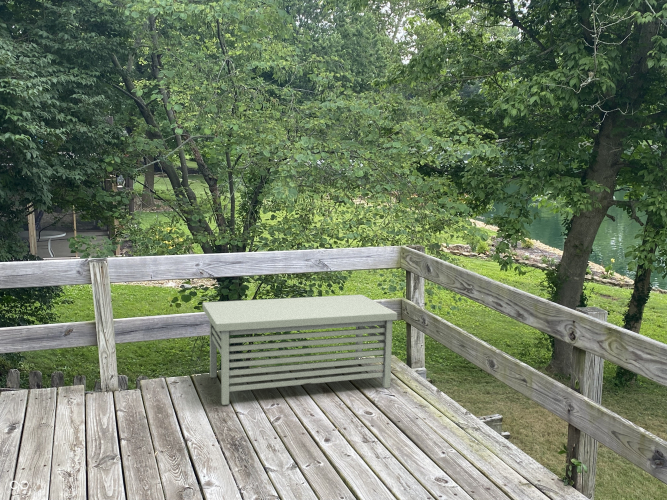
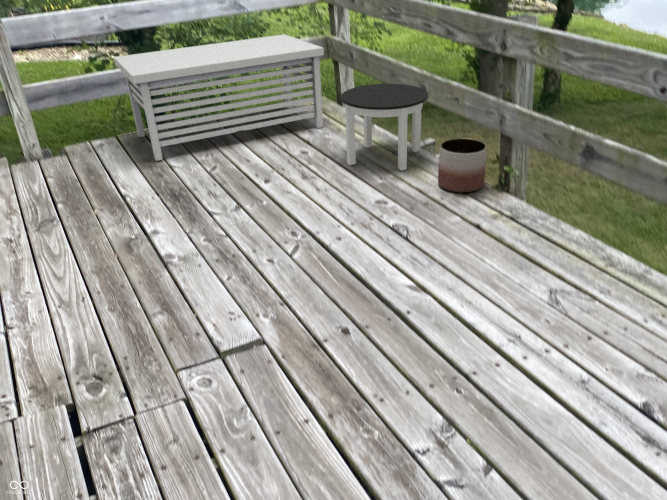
round table: none [409,354,497,446] -> present [341,84,428,171]
planter: none [504,420,556,480] -> present [438,138,487,192]

